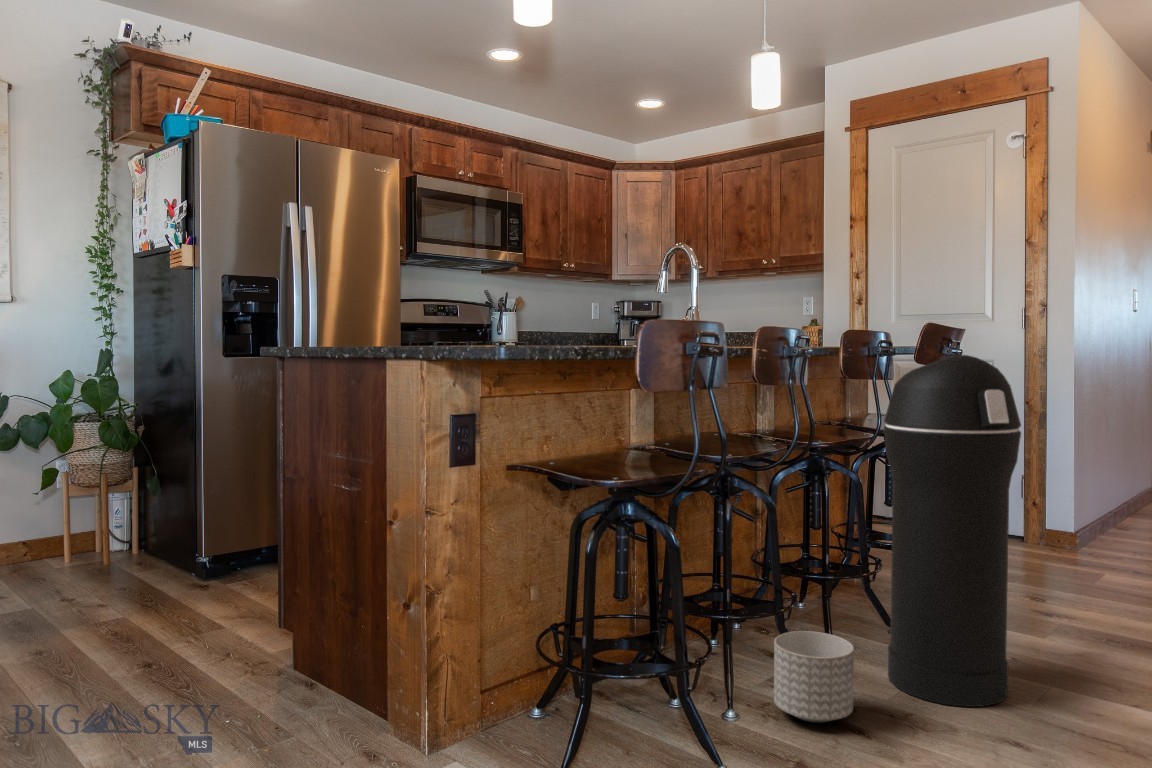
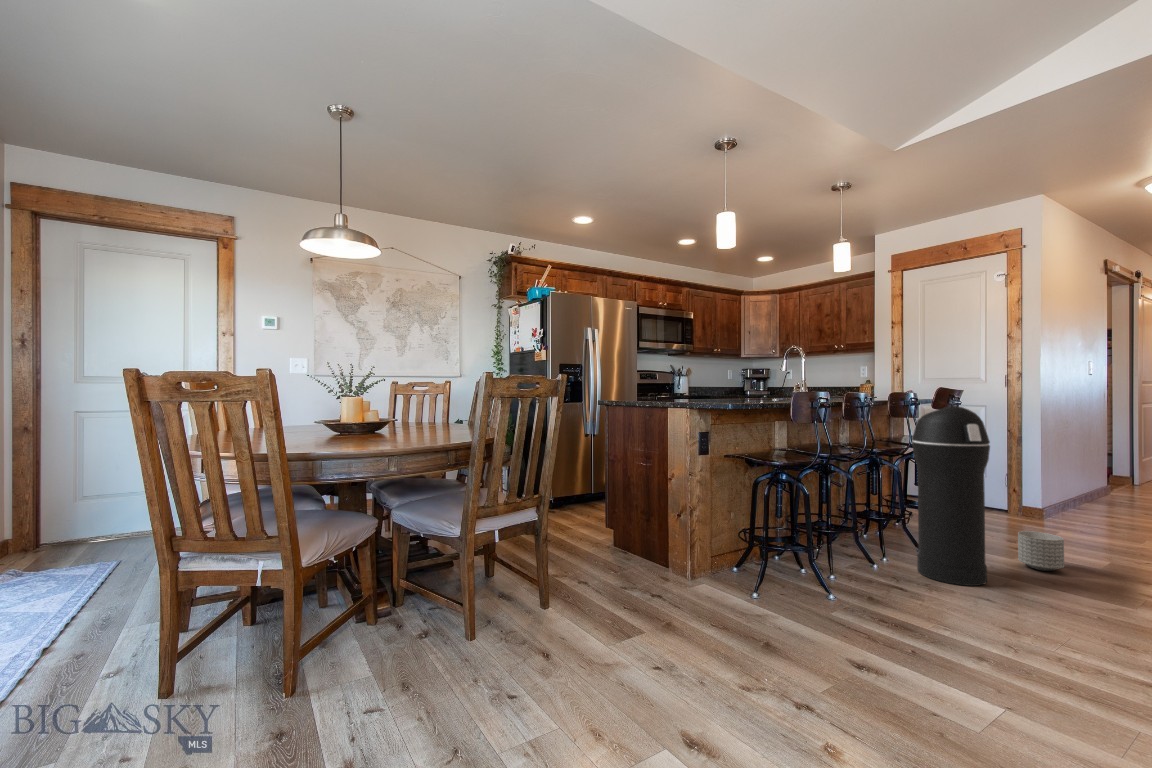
planter: present [774,631,854,723] -> present [1018,531,1064,571]

